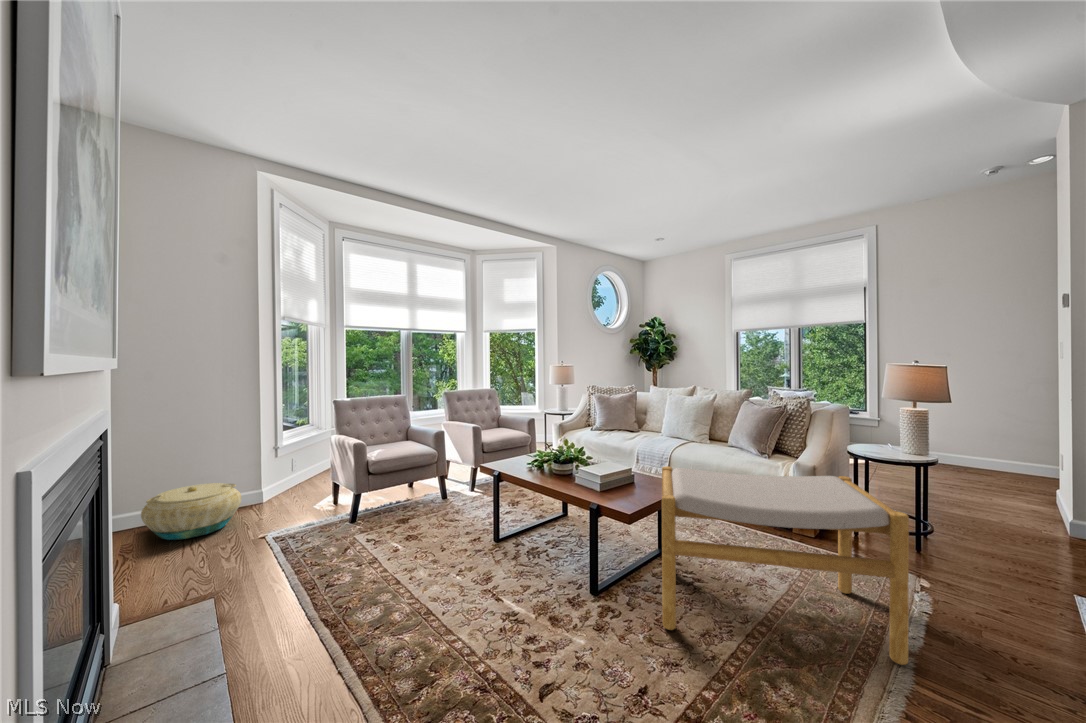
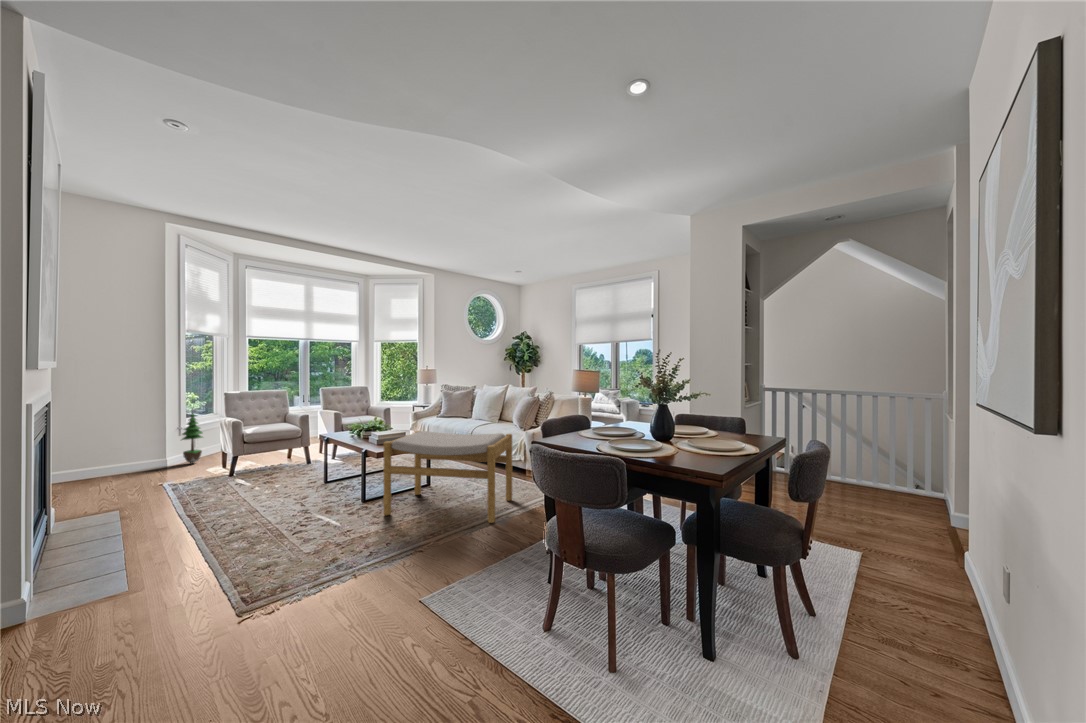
potted tree: none [277,426,306,496] -> present [182,413,203,463]
basket: present [141,483,242,540] -> none [70,451,148,487]

